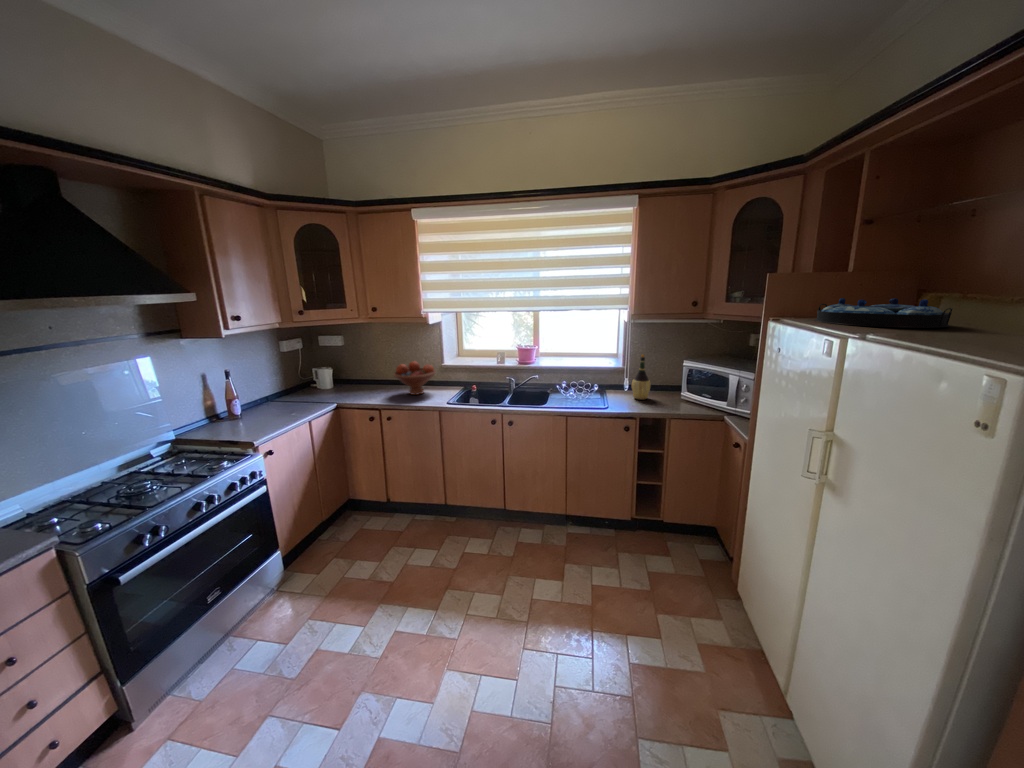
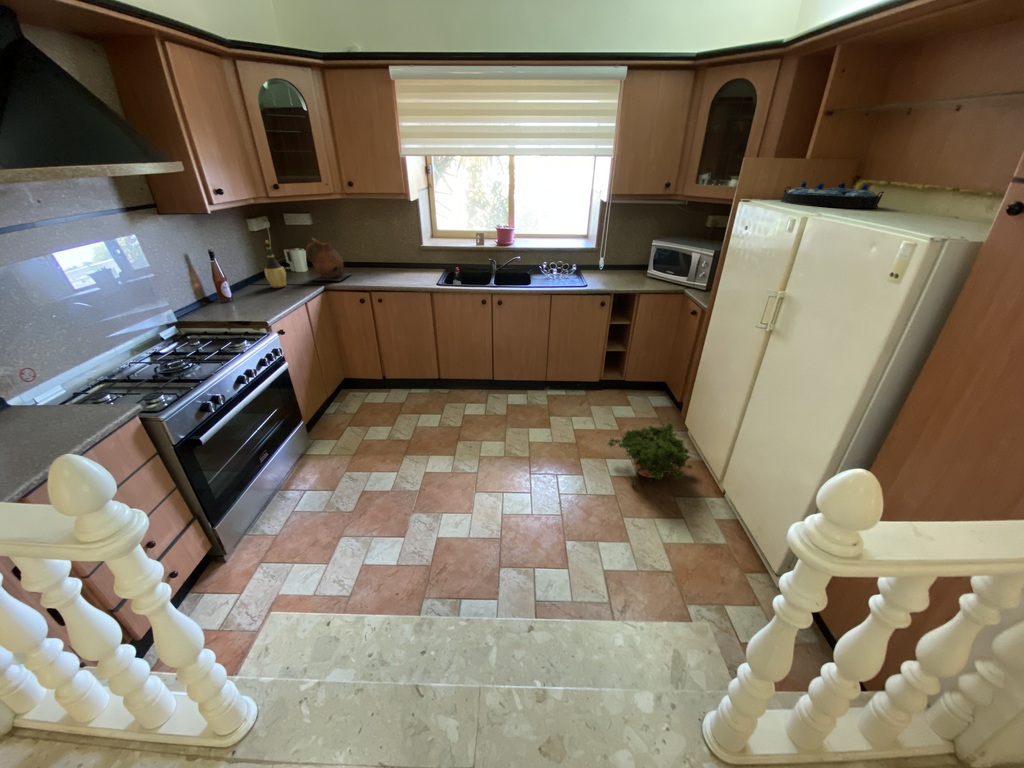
wine bottle: present [632,354,651,399] -> present [265,240,286,288]
ceramic pitcher: none [326,357,369,399] -> present [306,239,350,281]
fruit bowl: present [394,361,435,395] -> none [378,243,420,277]
potted plant: none [624,590,747,685] -> present [607,423,692,485]

